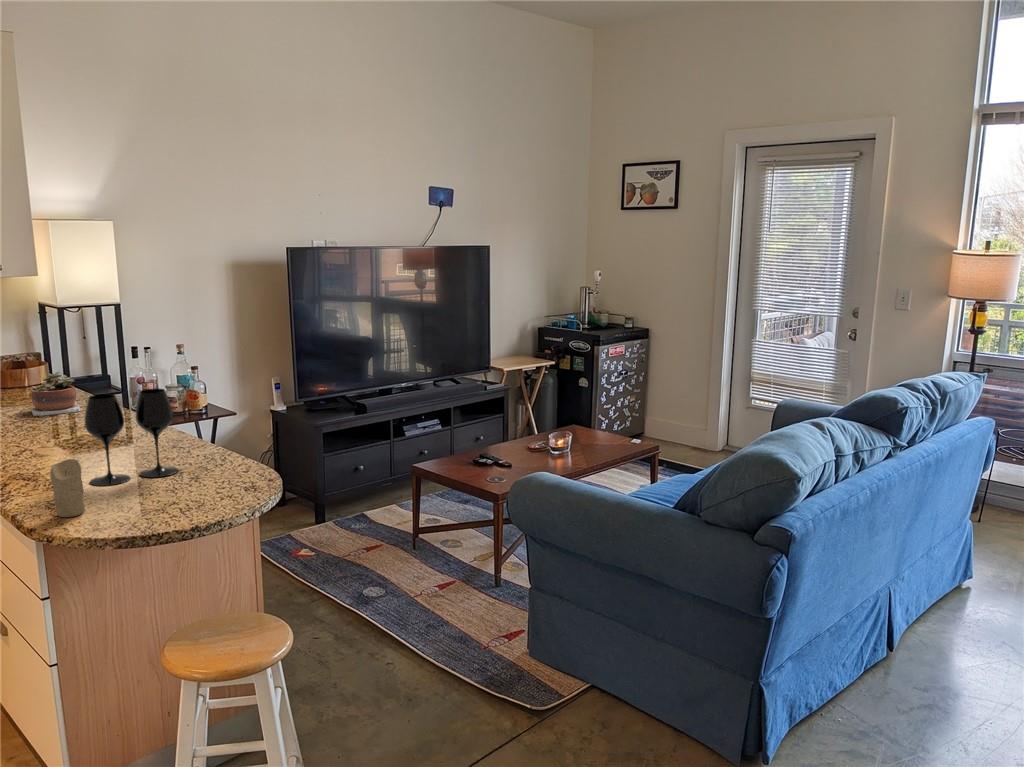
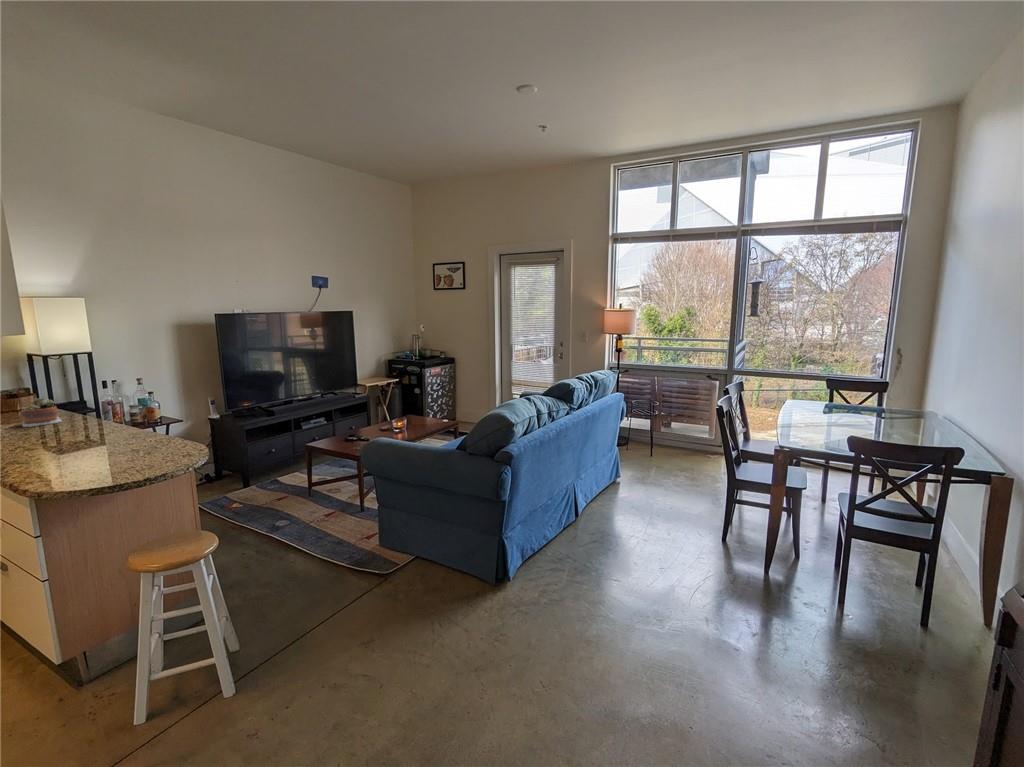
wine glass: present [85,388,178,486] -> none [62,399,135,463]
candle: present [50,459,84,517] -> none [35,445,63,483]

